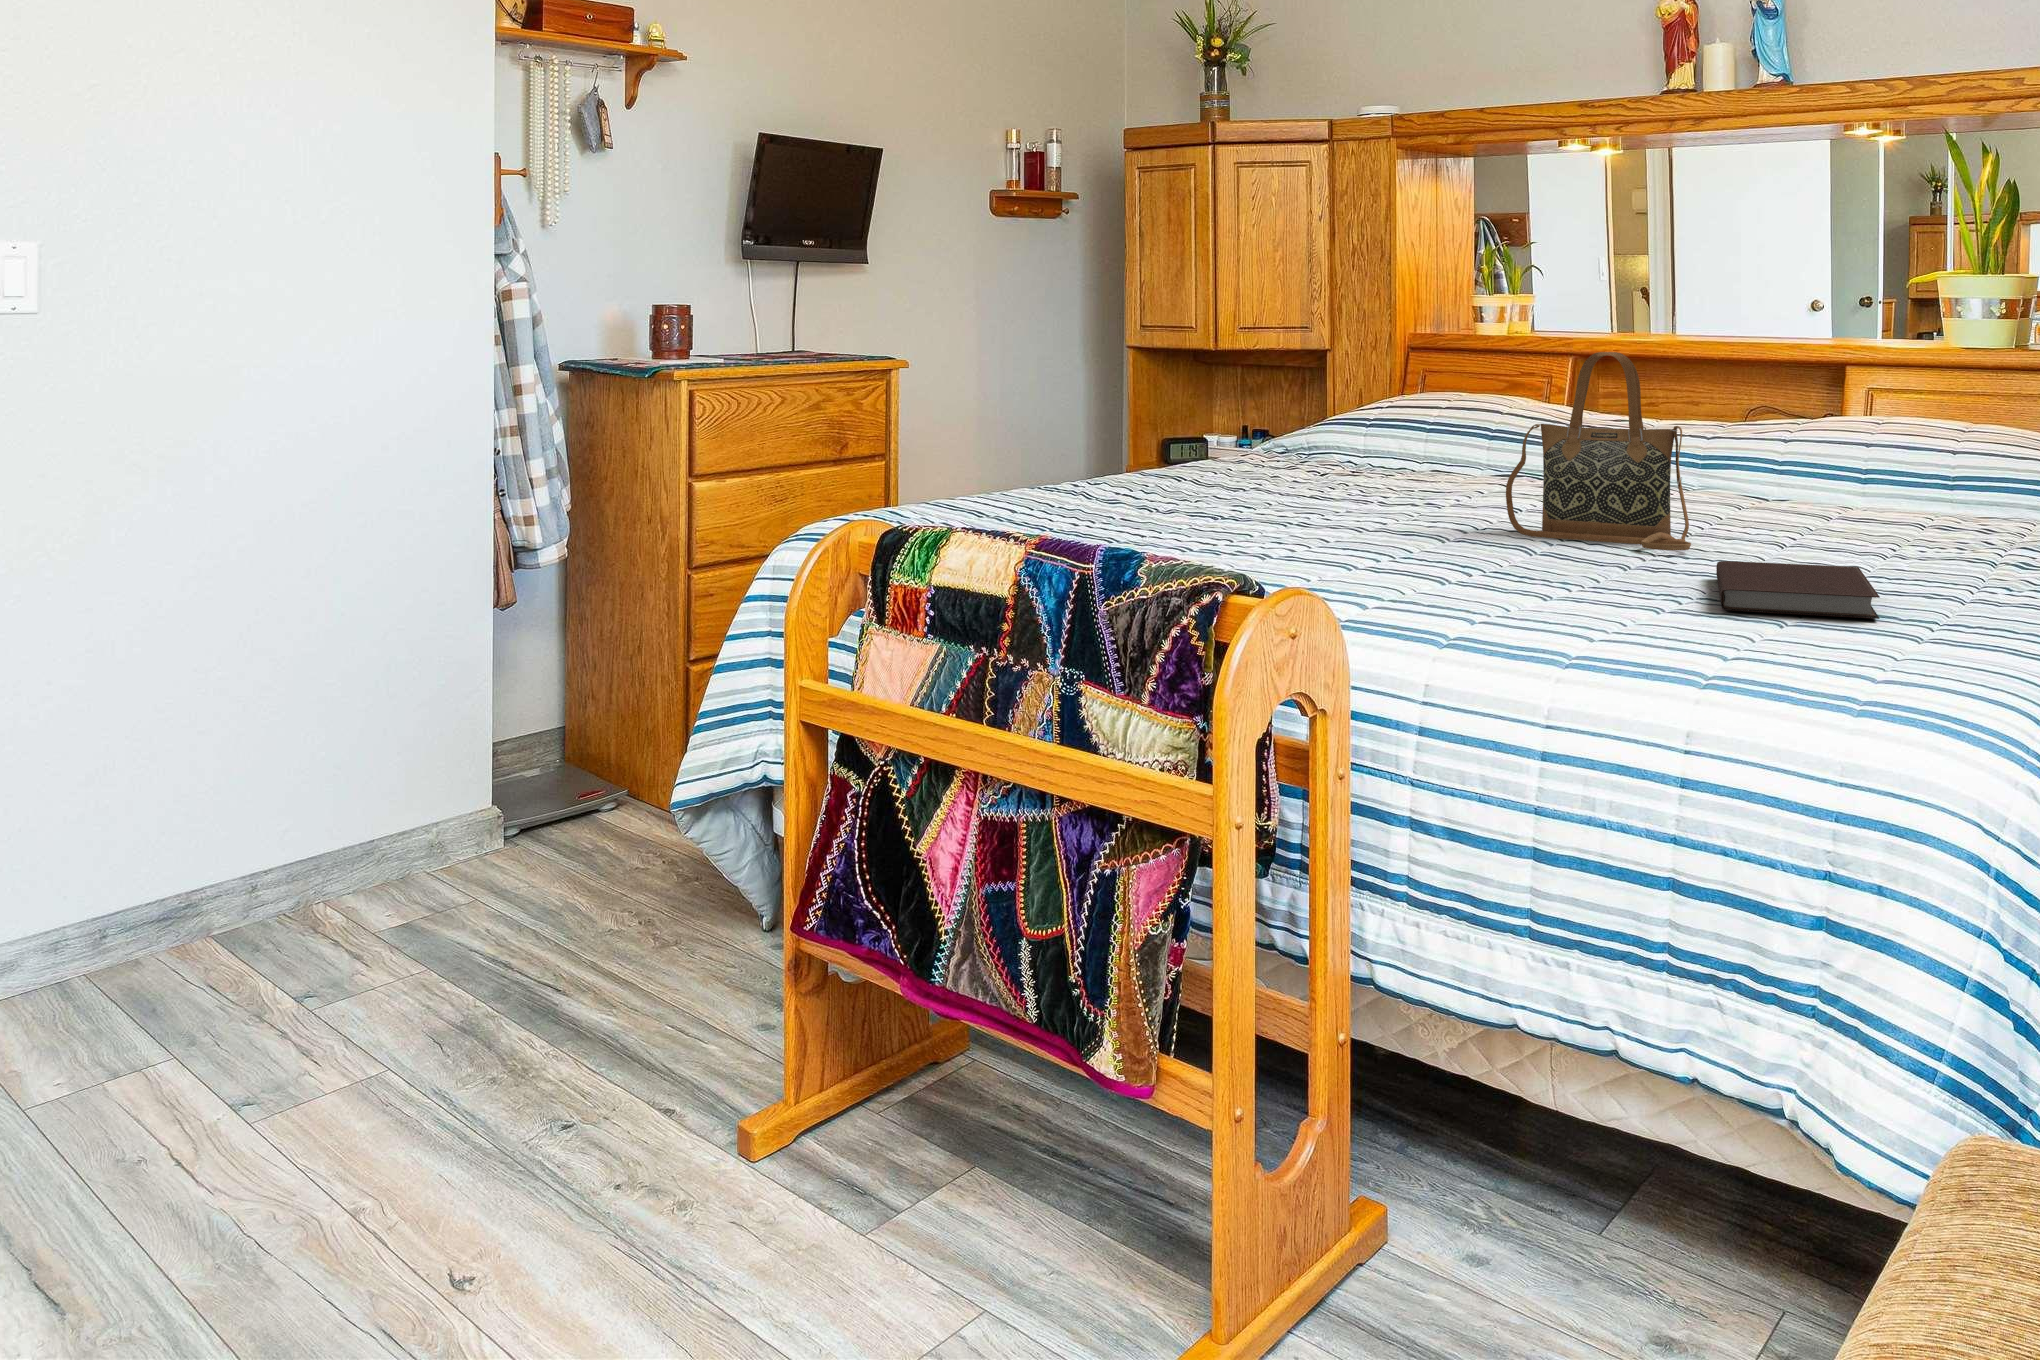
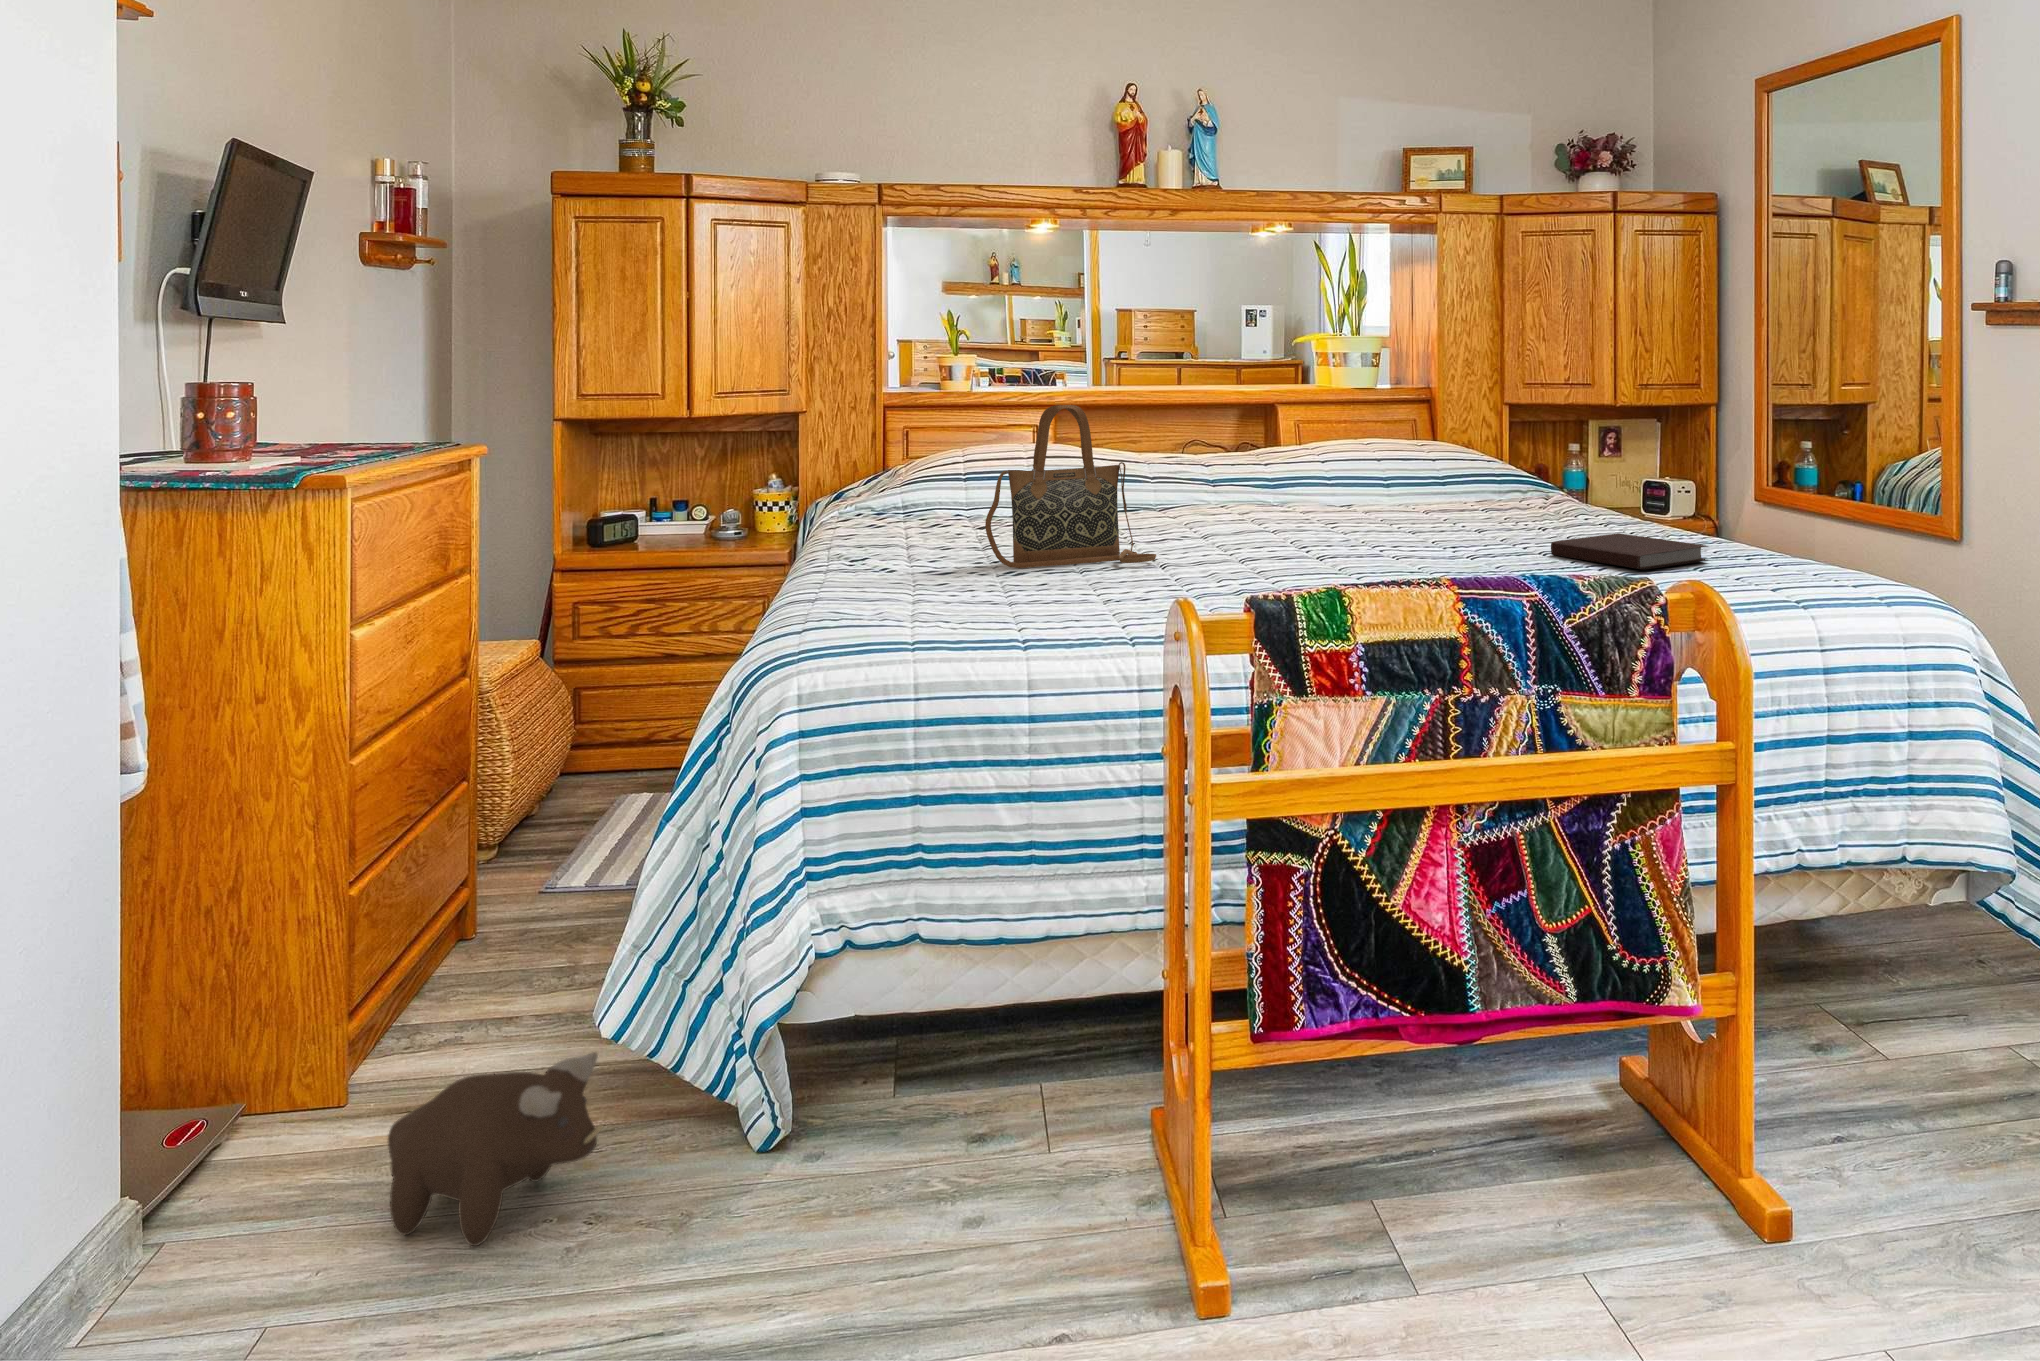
handbag: present [1506,352,1691,550] -> present [985,405,1156,568]
plush toy: none [567,798,679,911] -> present [388,1052,603,1246]

